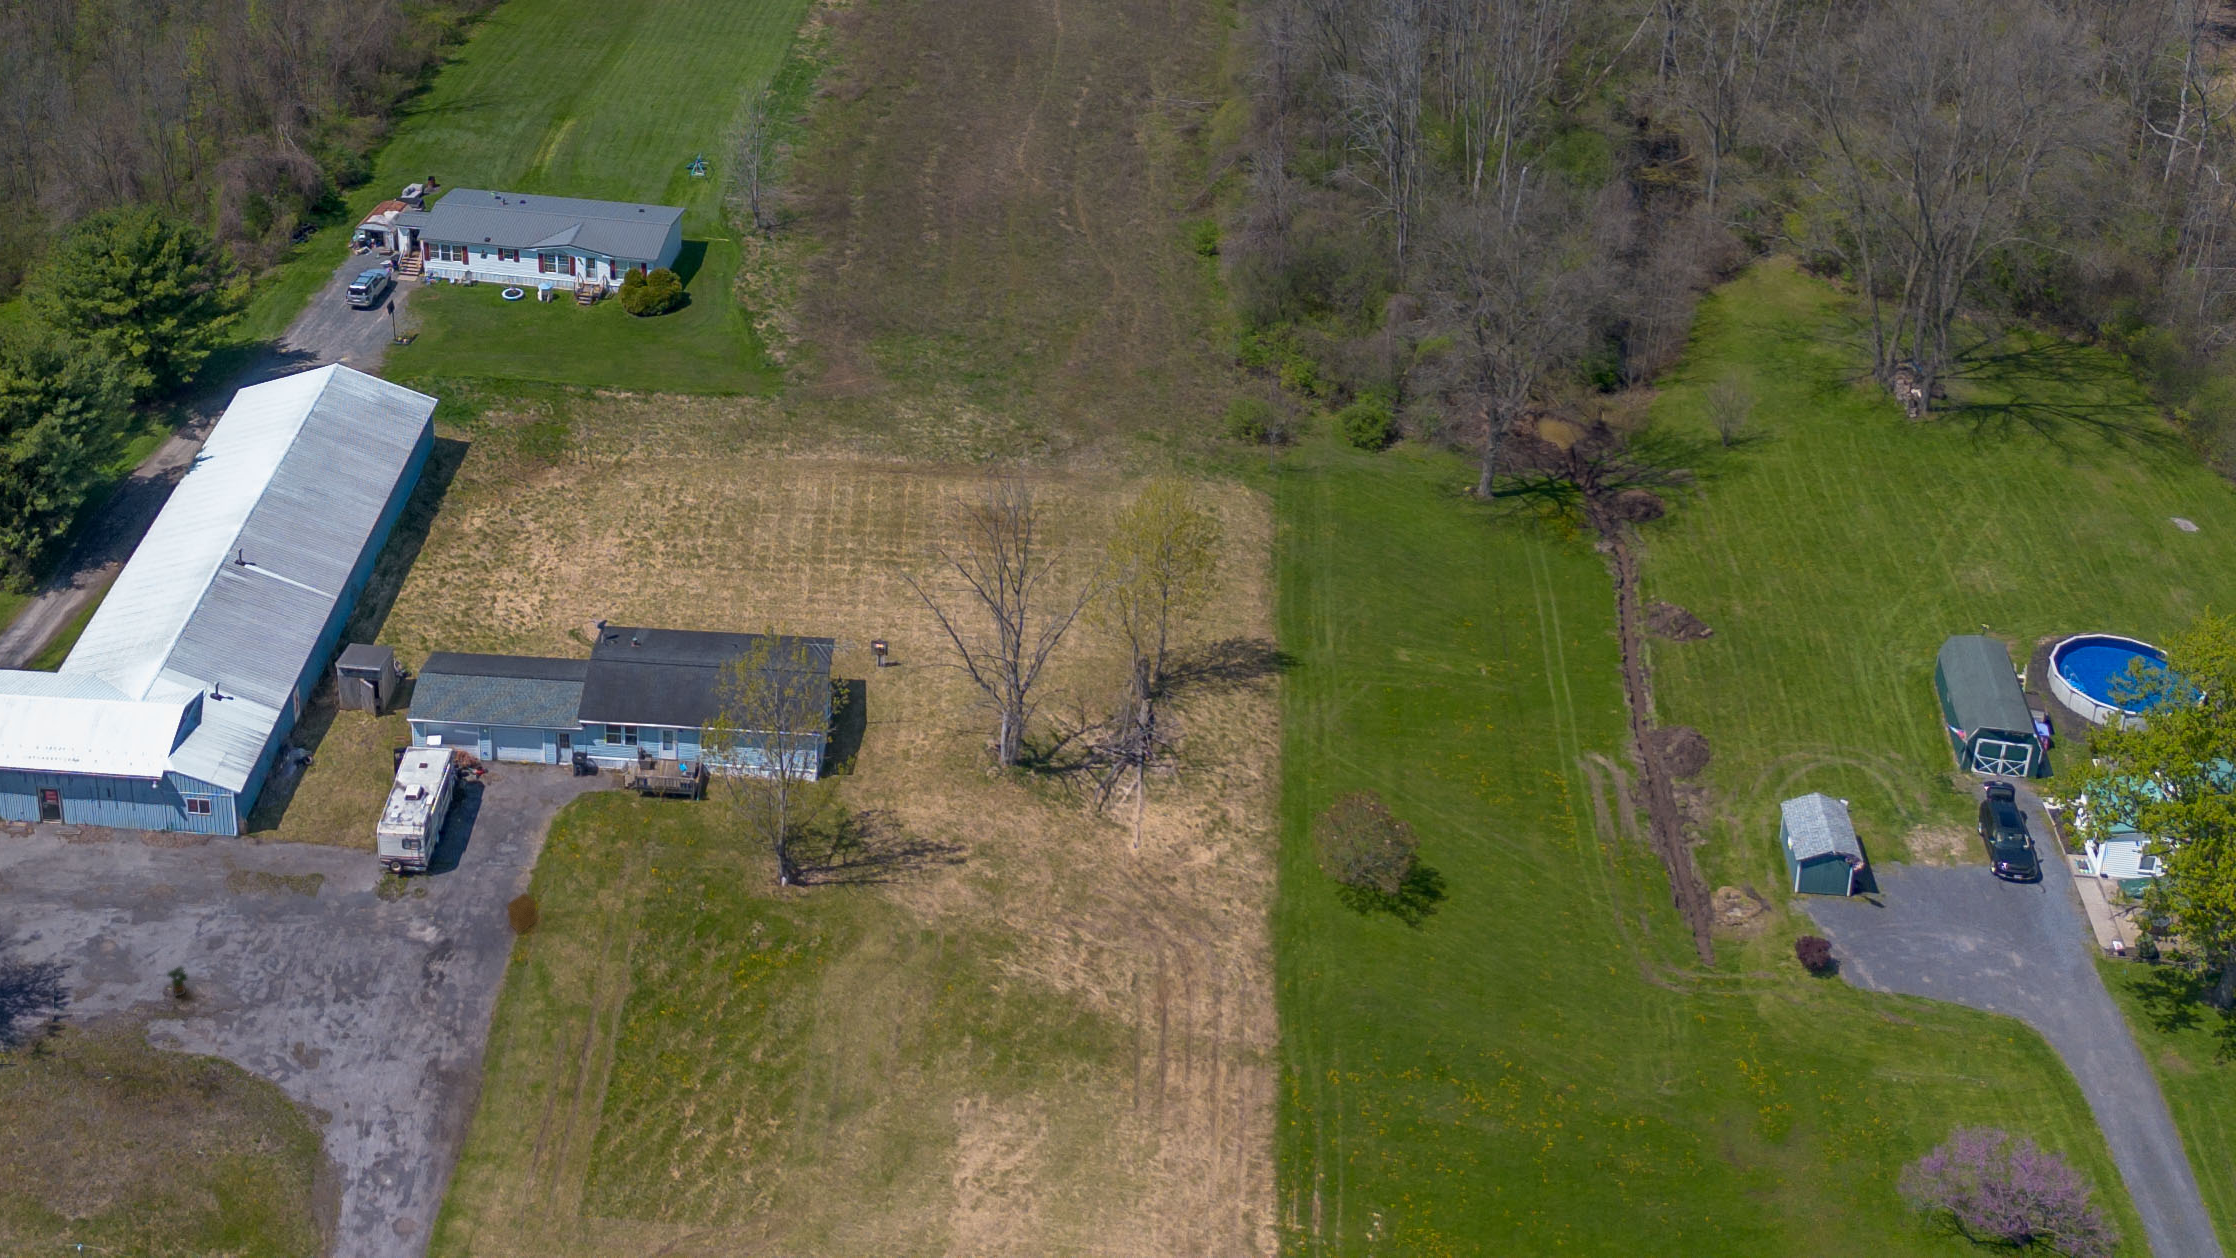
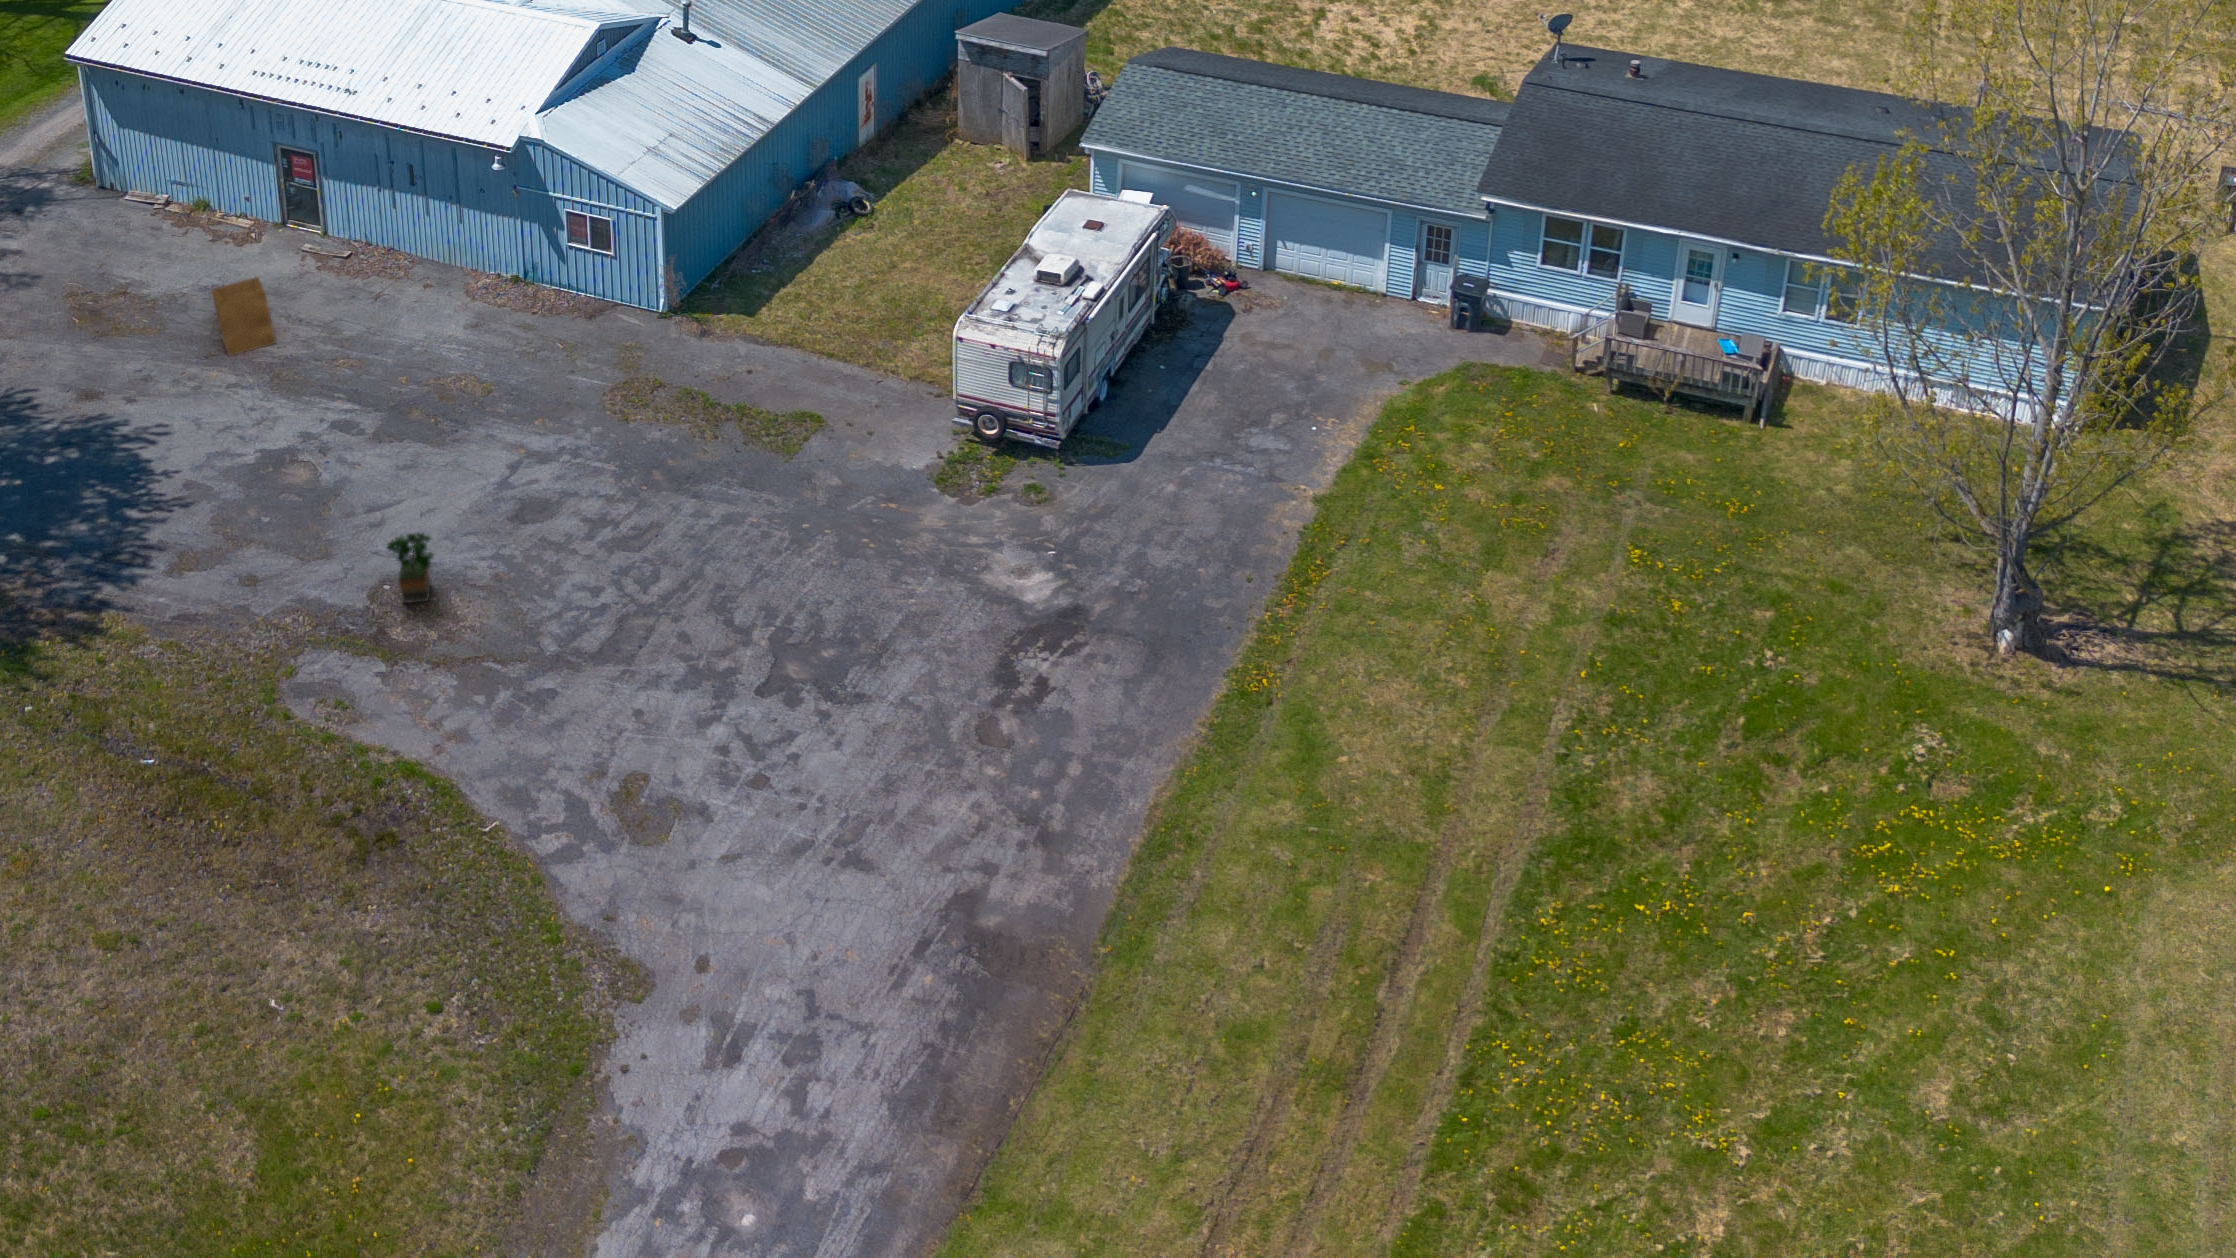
cardboard box: present [508,892,537,933] -> present [211,277,276,356]

